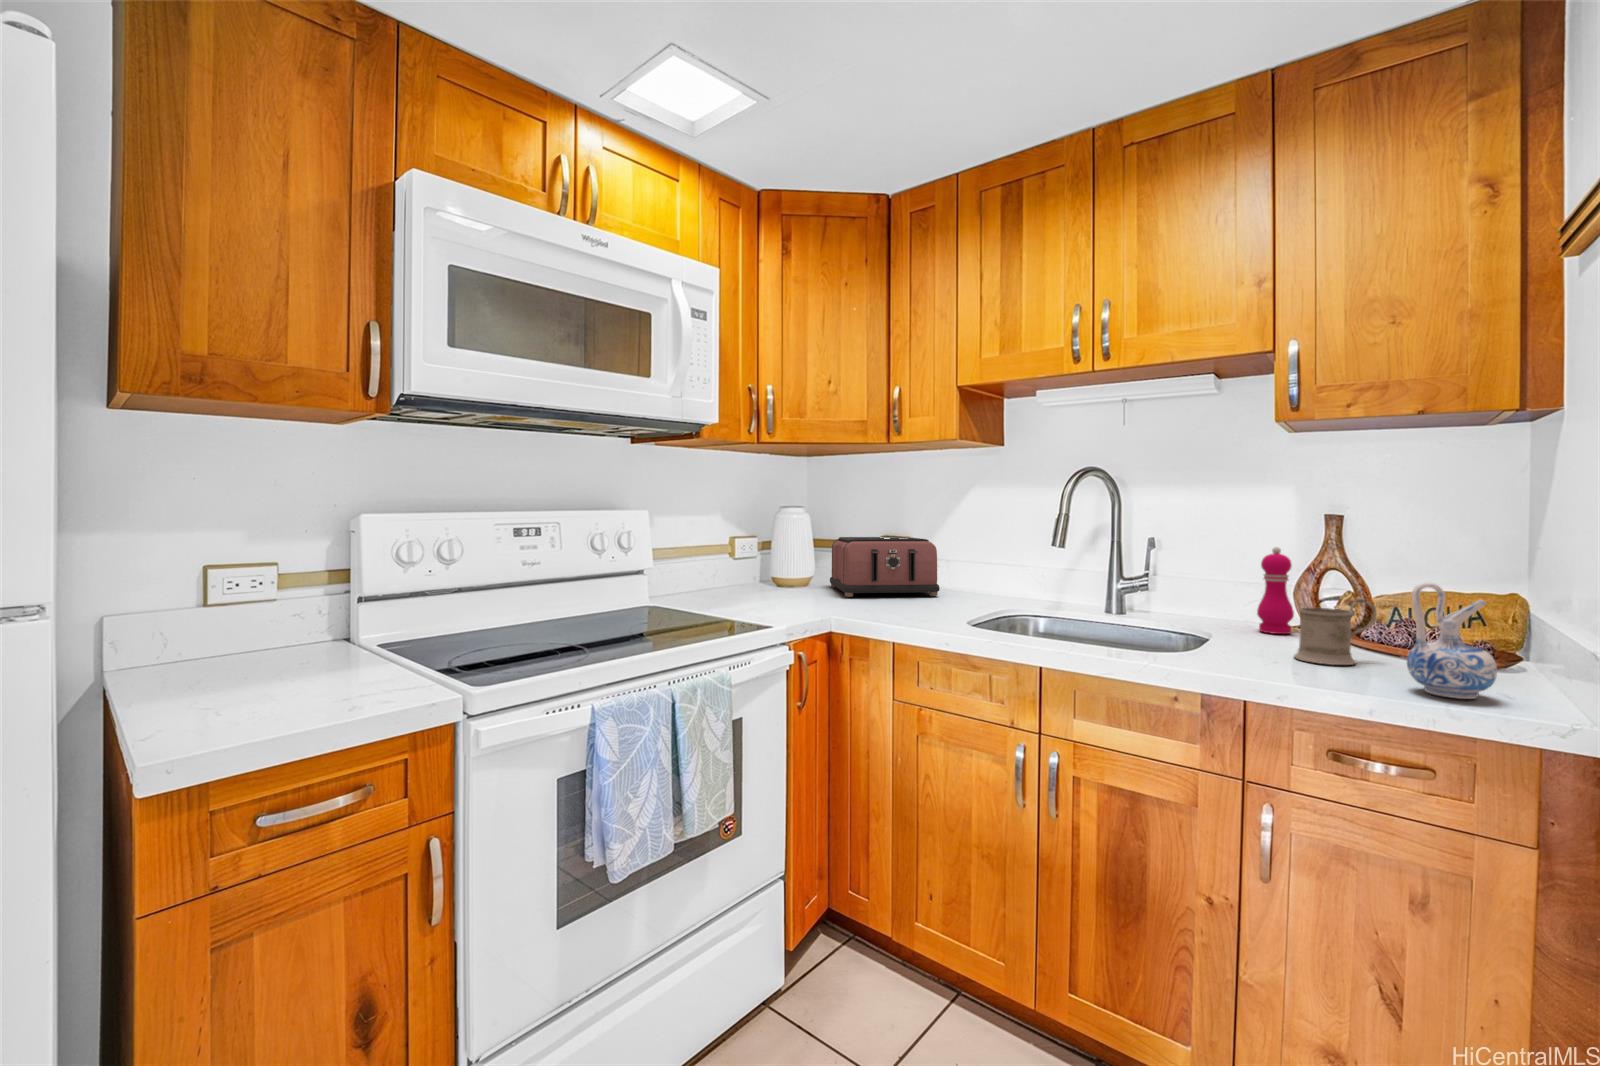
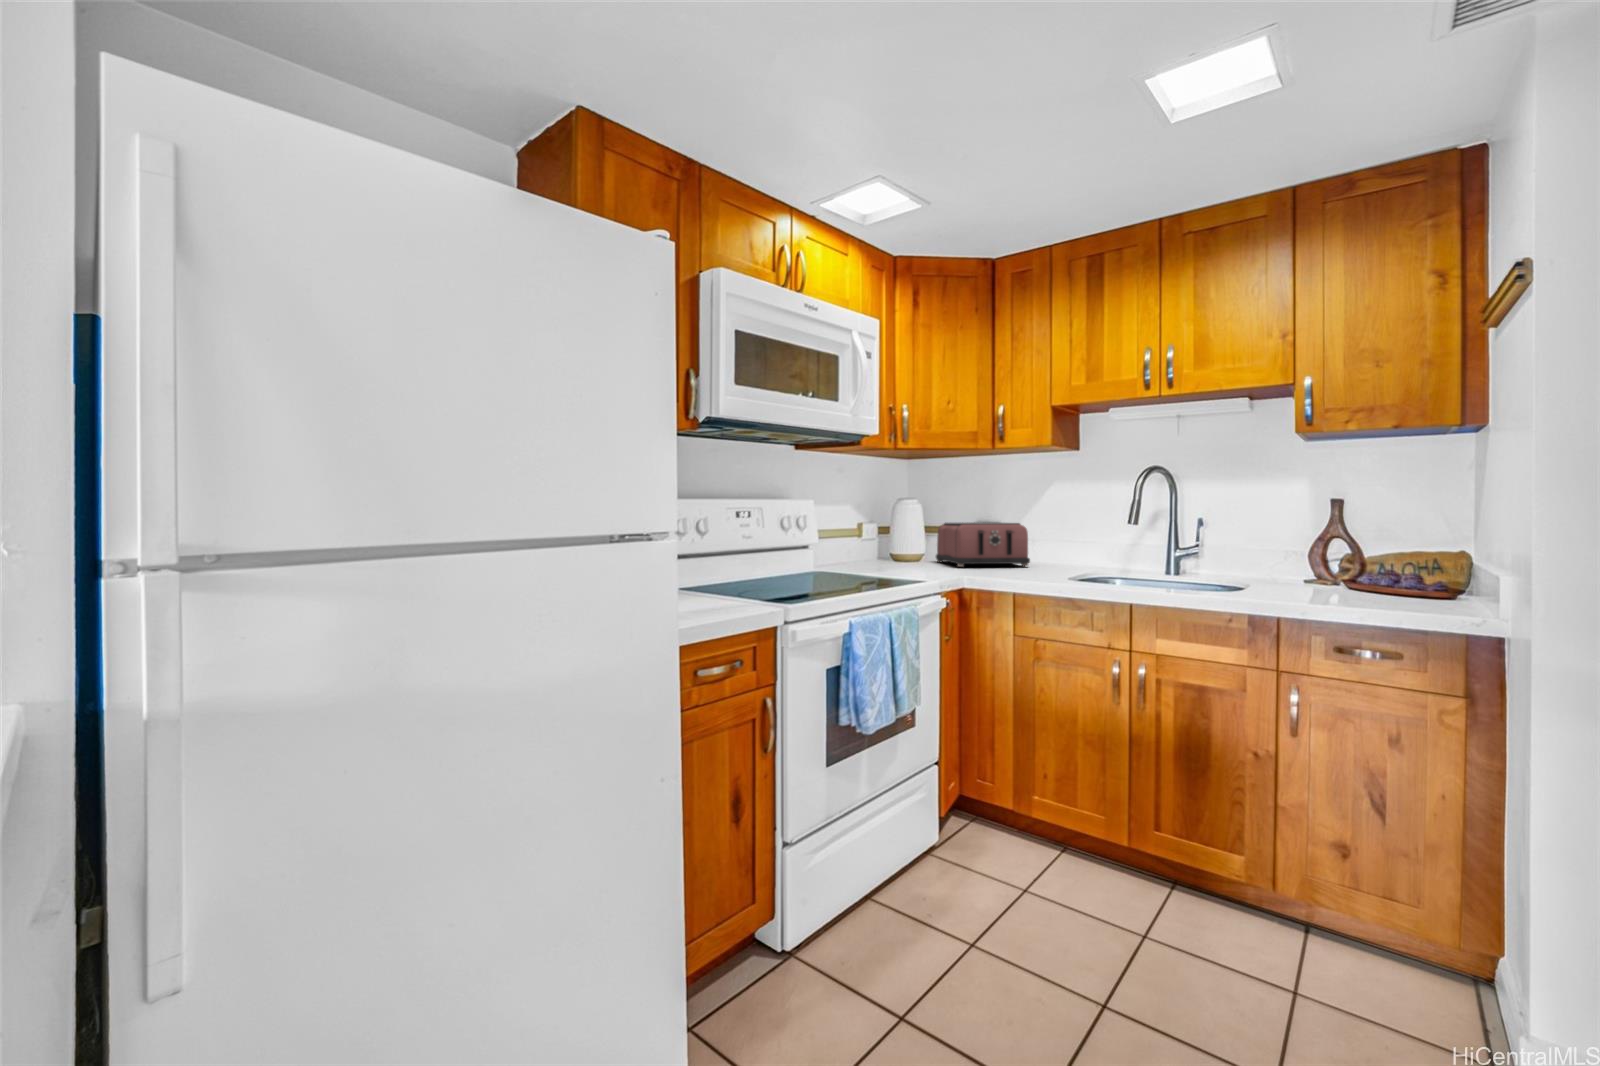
pepper mill: present [1257,547,1294,634] -> none [1281,523,1308,585]
ceramic pitcher: present [1407,582,1497,699] -> none [1386,537,1442,610]
mug: present [1294,598,1376,665] -> none [1310,554,1367,598]

